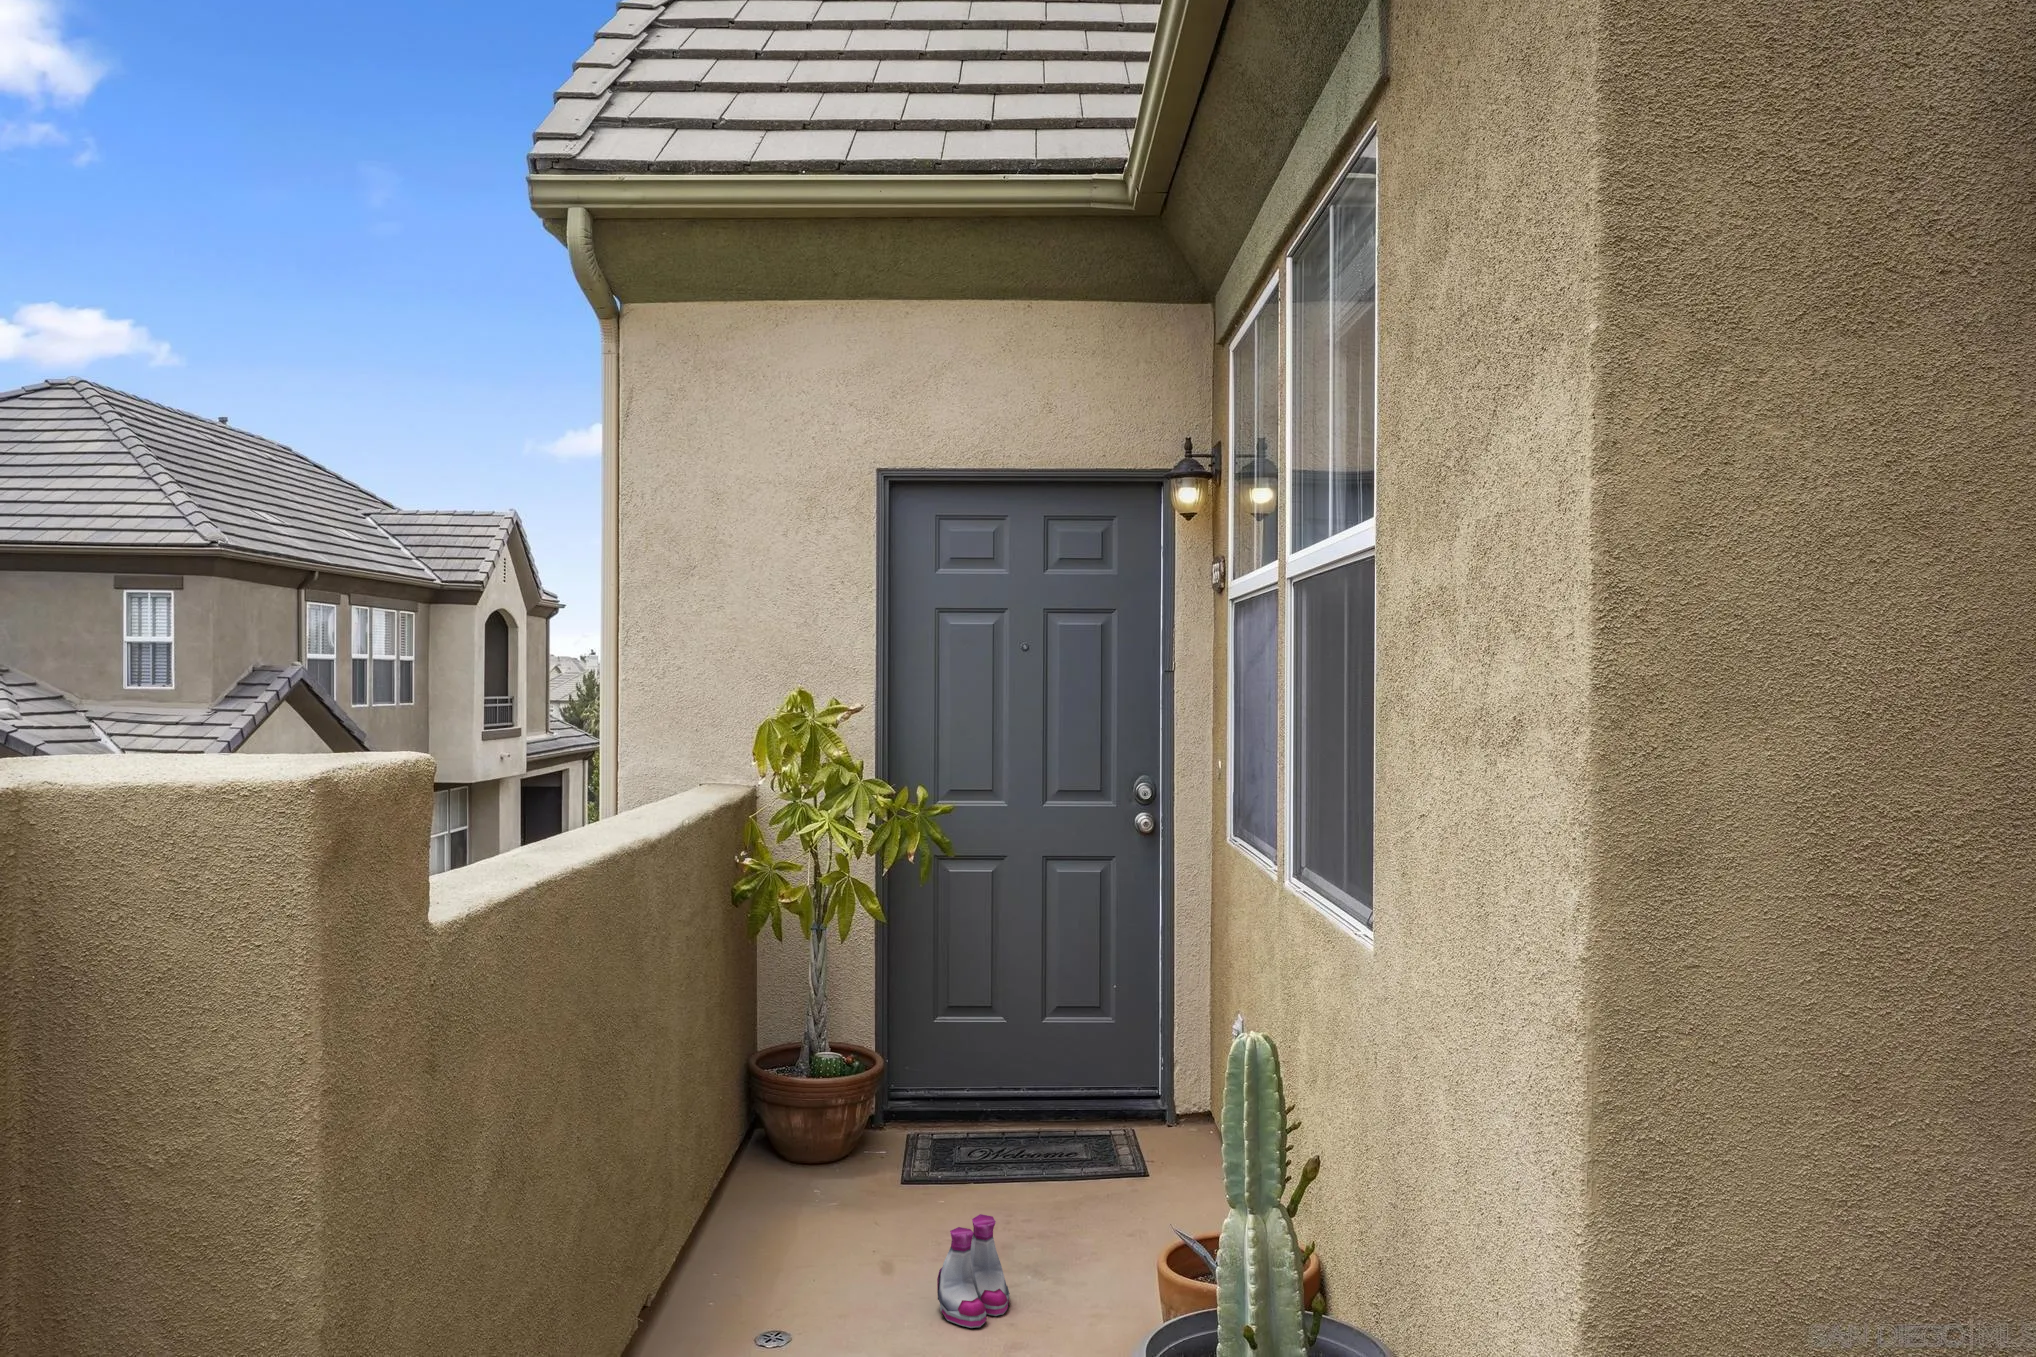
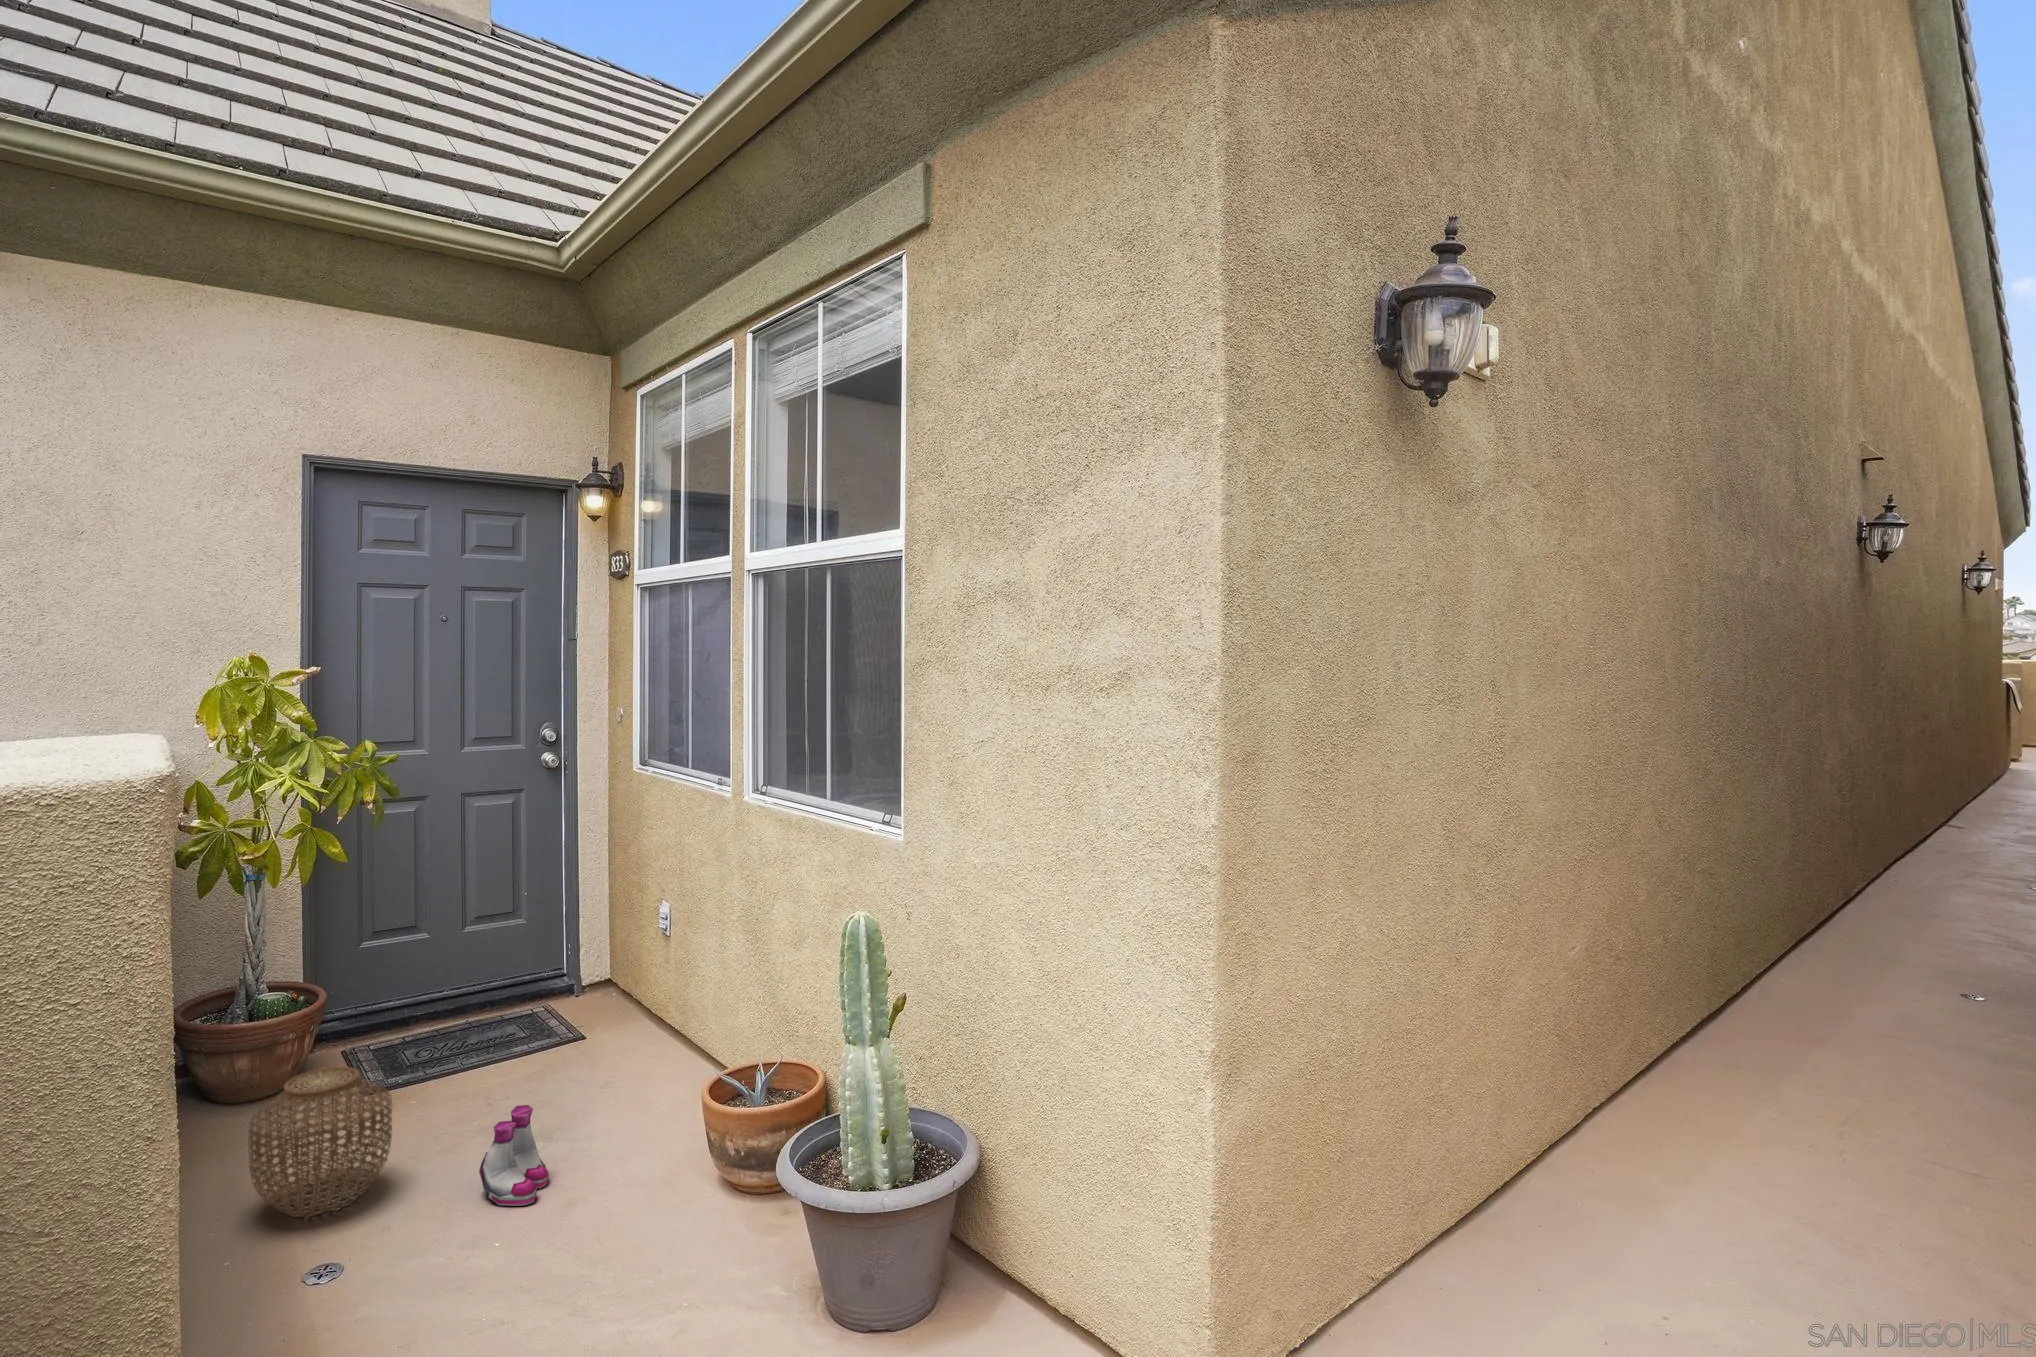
woven basket: none [744,1132,872,1284] -> present [249,1067,392,1217]

